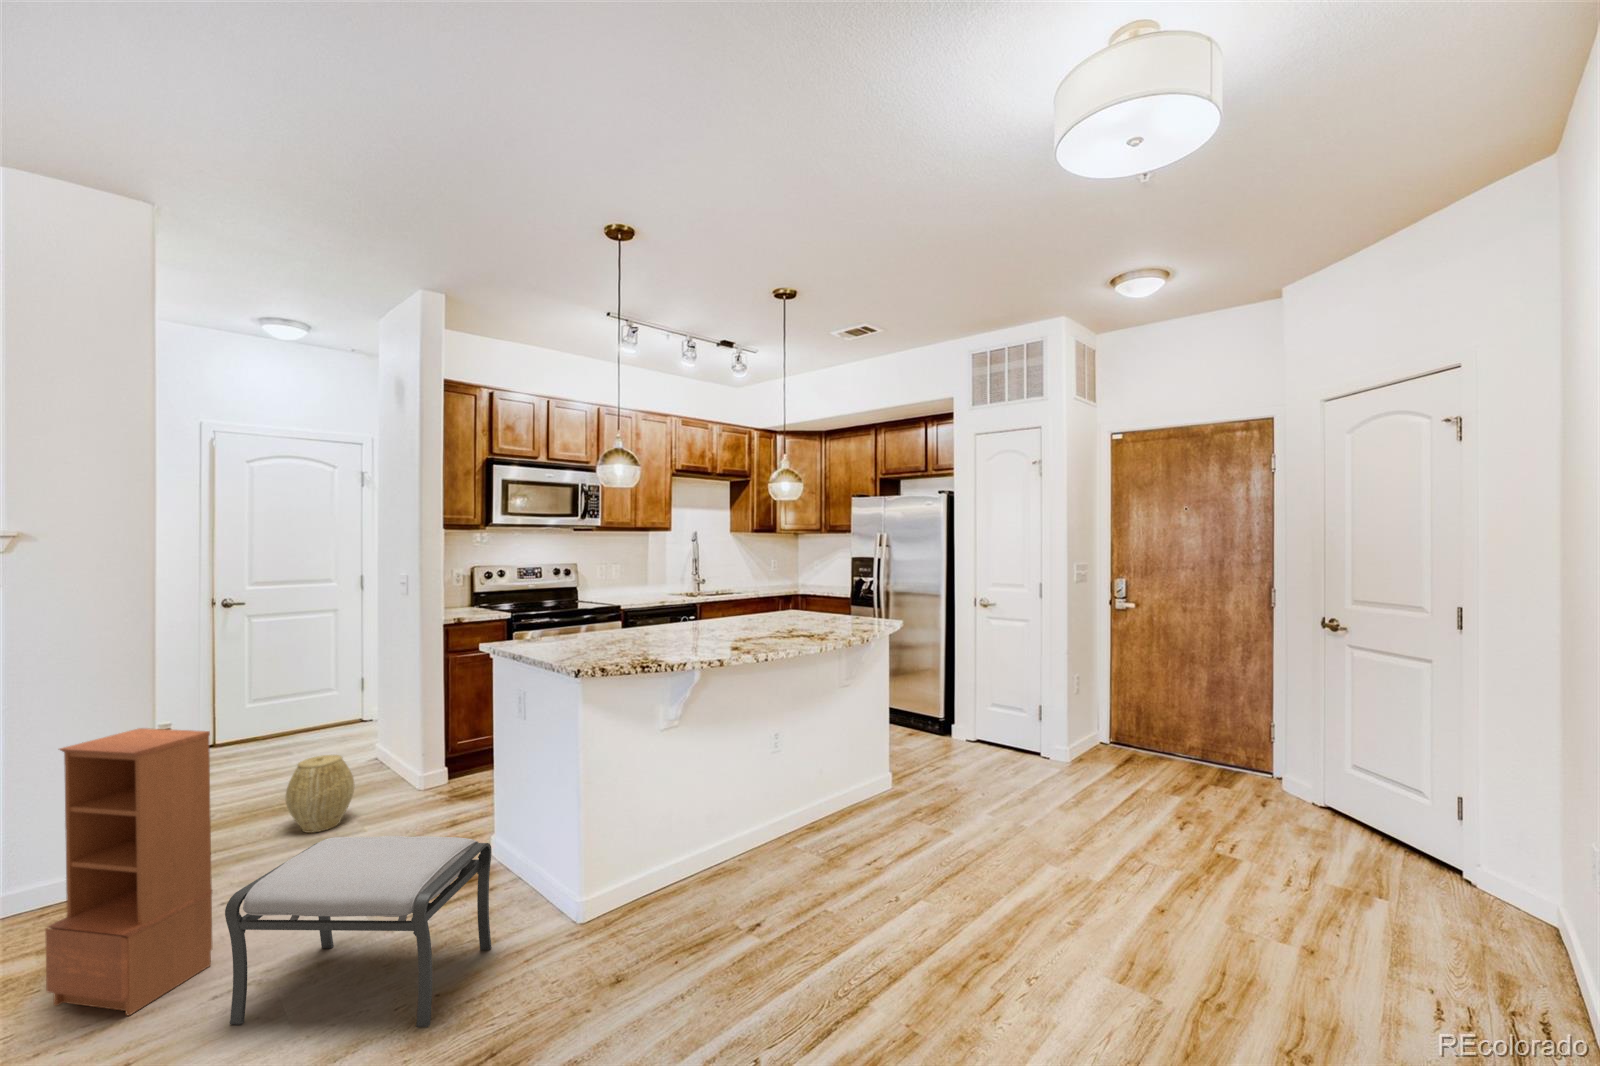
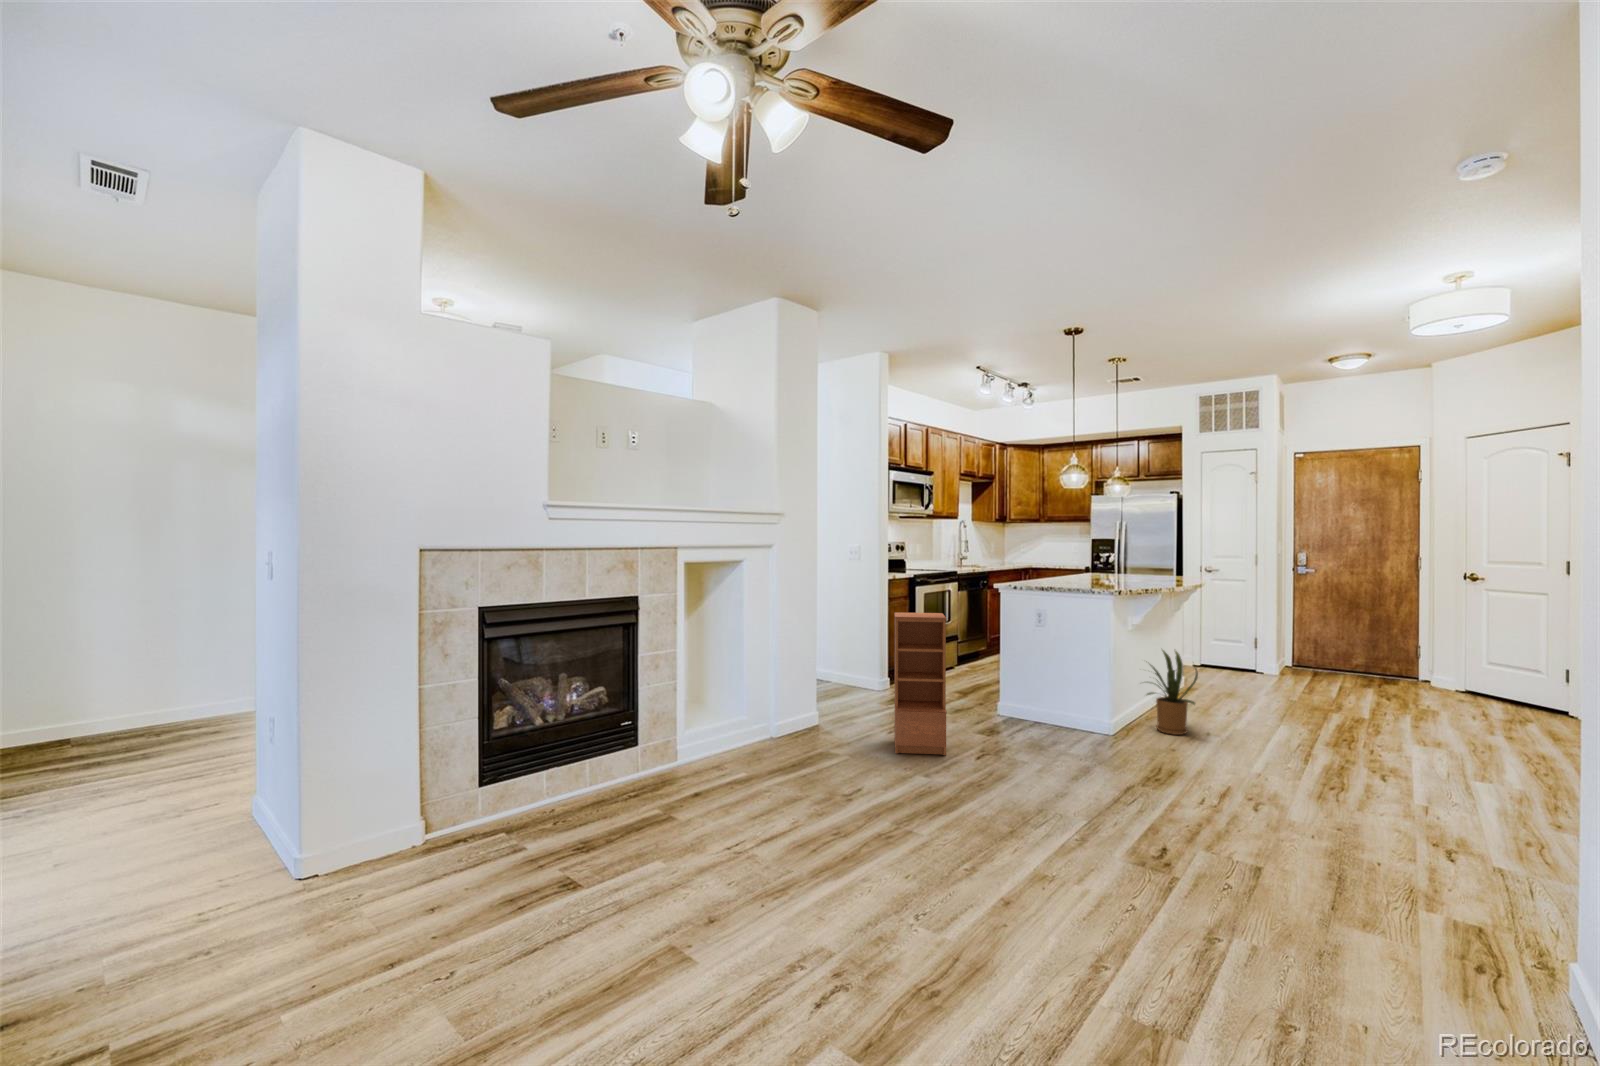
woven basket: present [286,755,354,833] -> none [836,654,872,702]
house plant: none [623,773,714,944] -> present [1147,650,1198,735]
ottoman: present [225,836,492,1027] -> none [987,674,1112,757]

